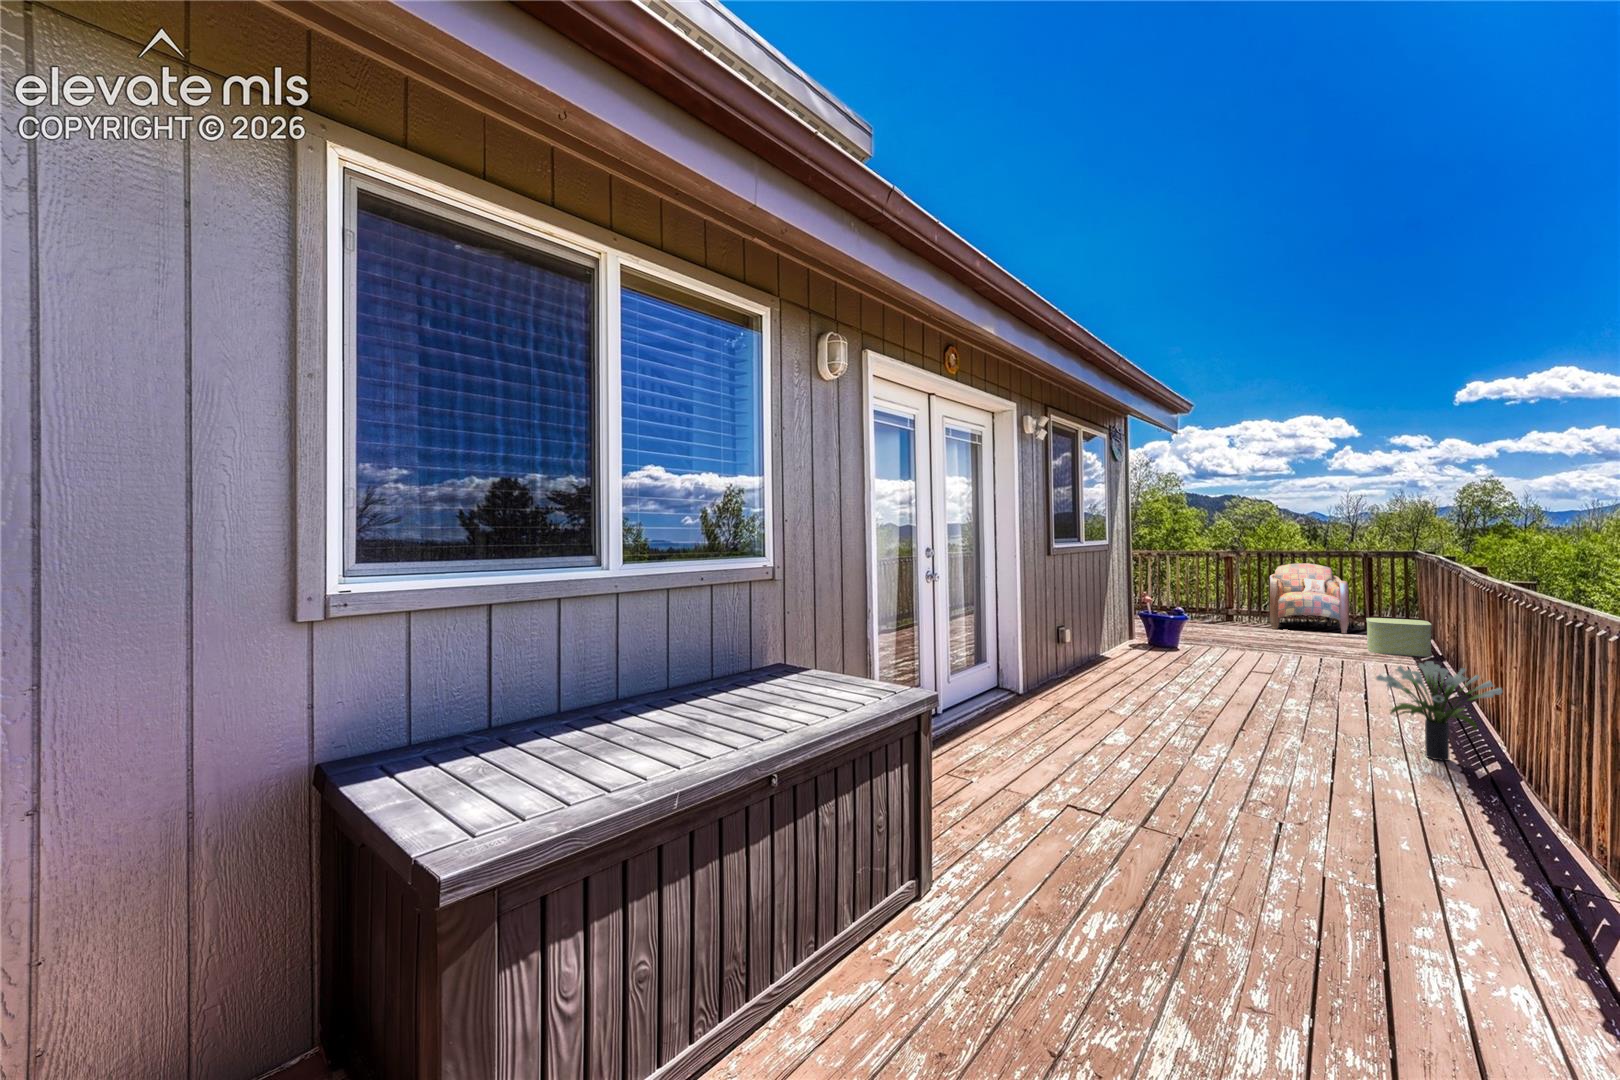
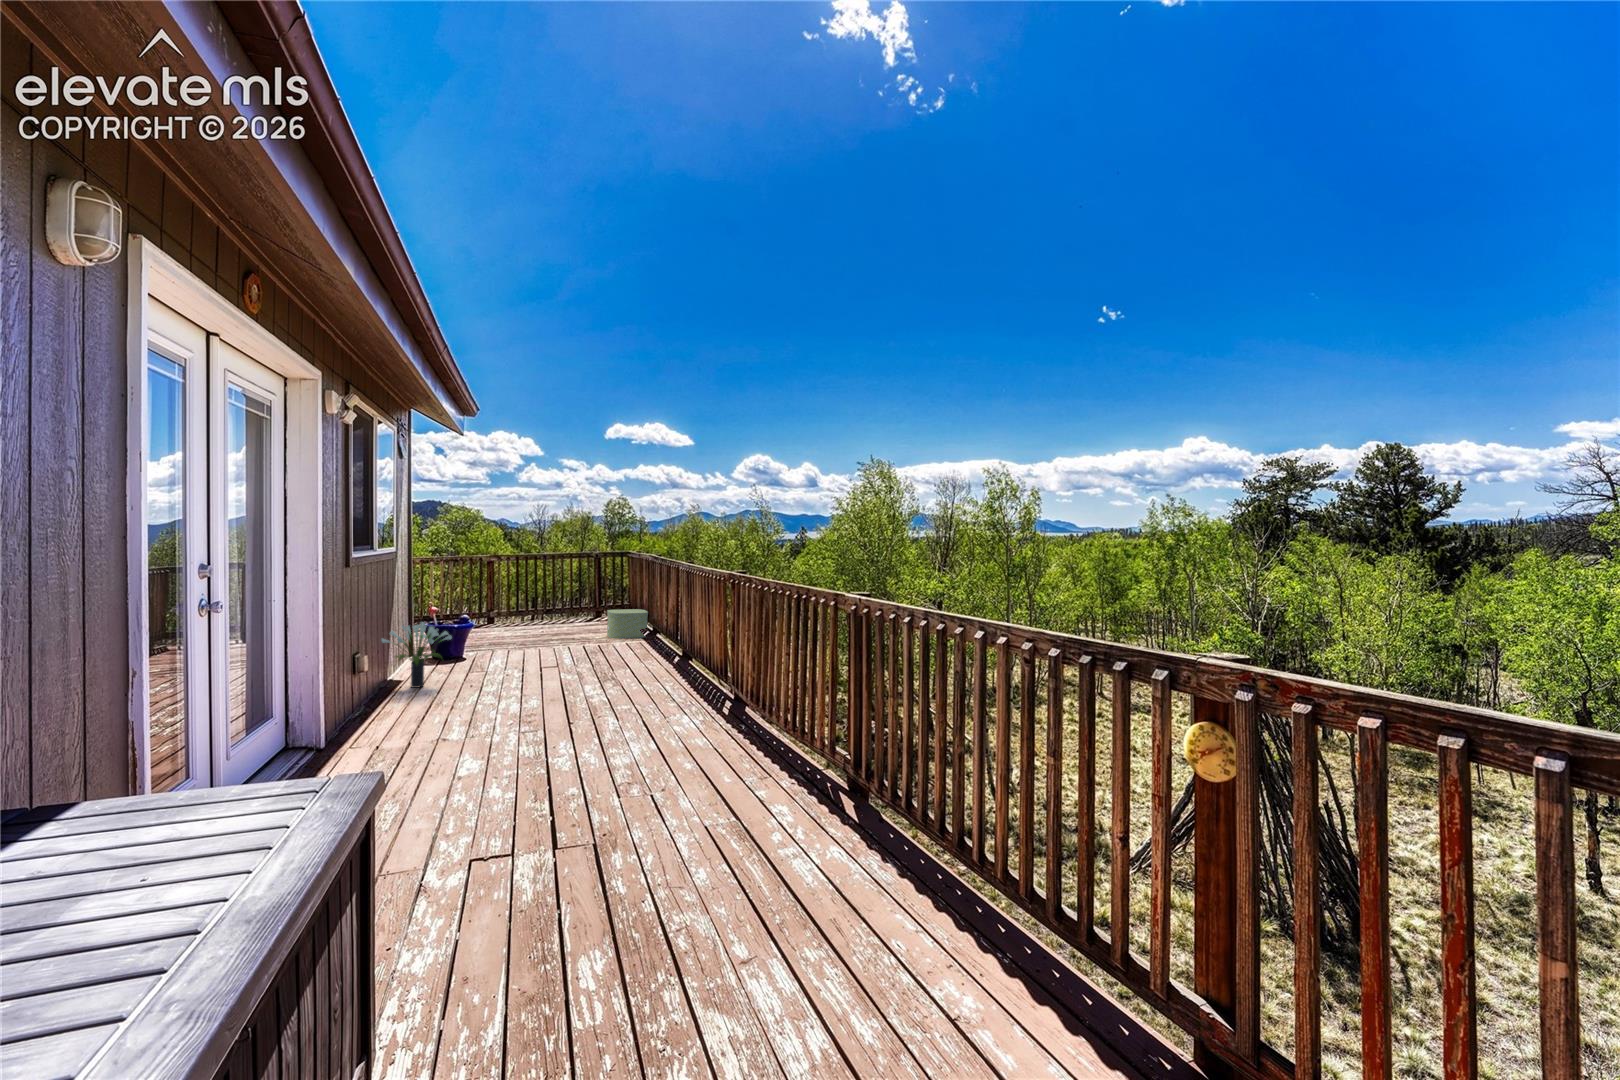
armchair: present [1269,563,1350,633] -> none [528,564,590,626]
potted plant: present [1376,661,1503,761] -> present [382,622,452,688]

